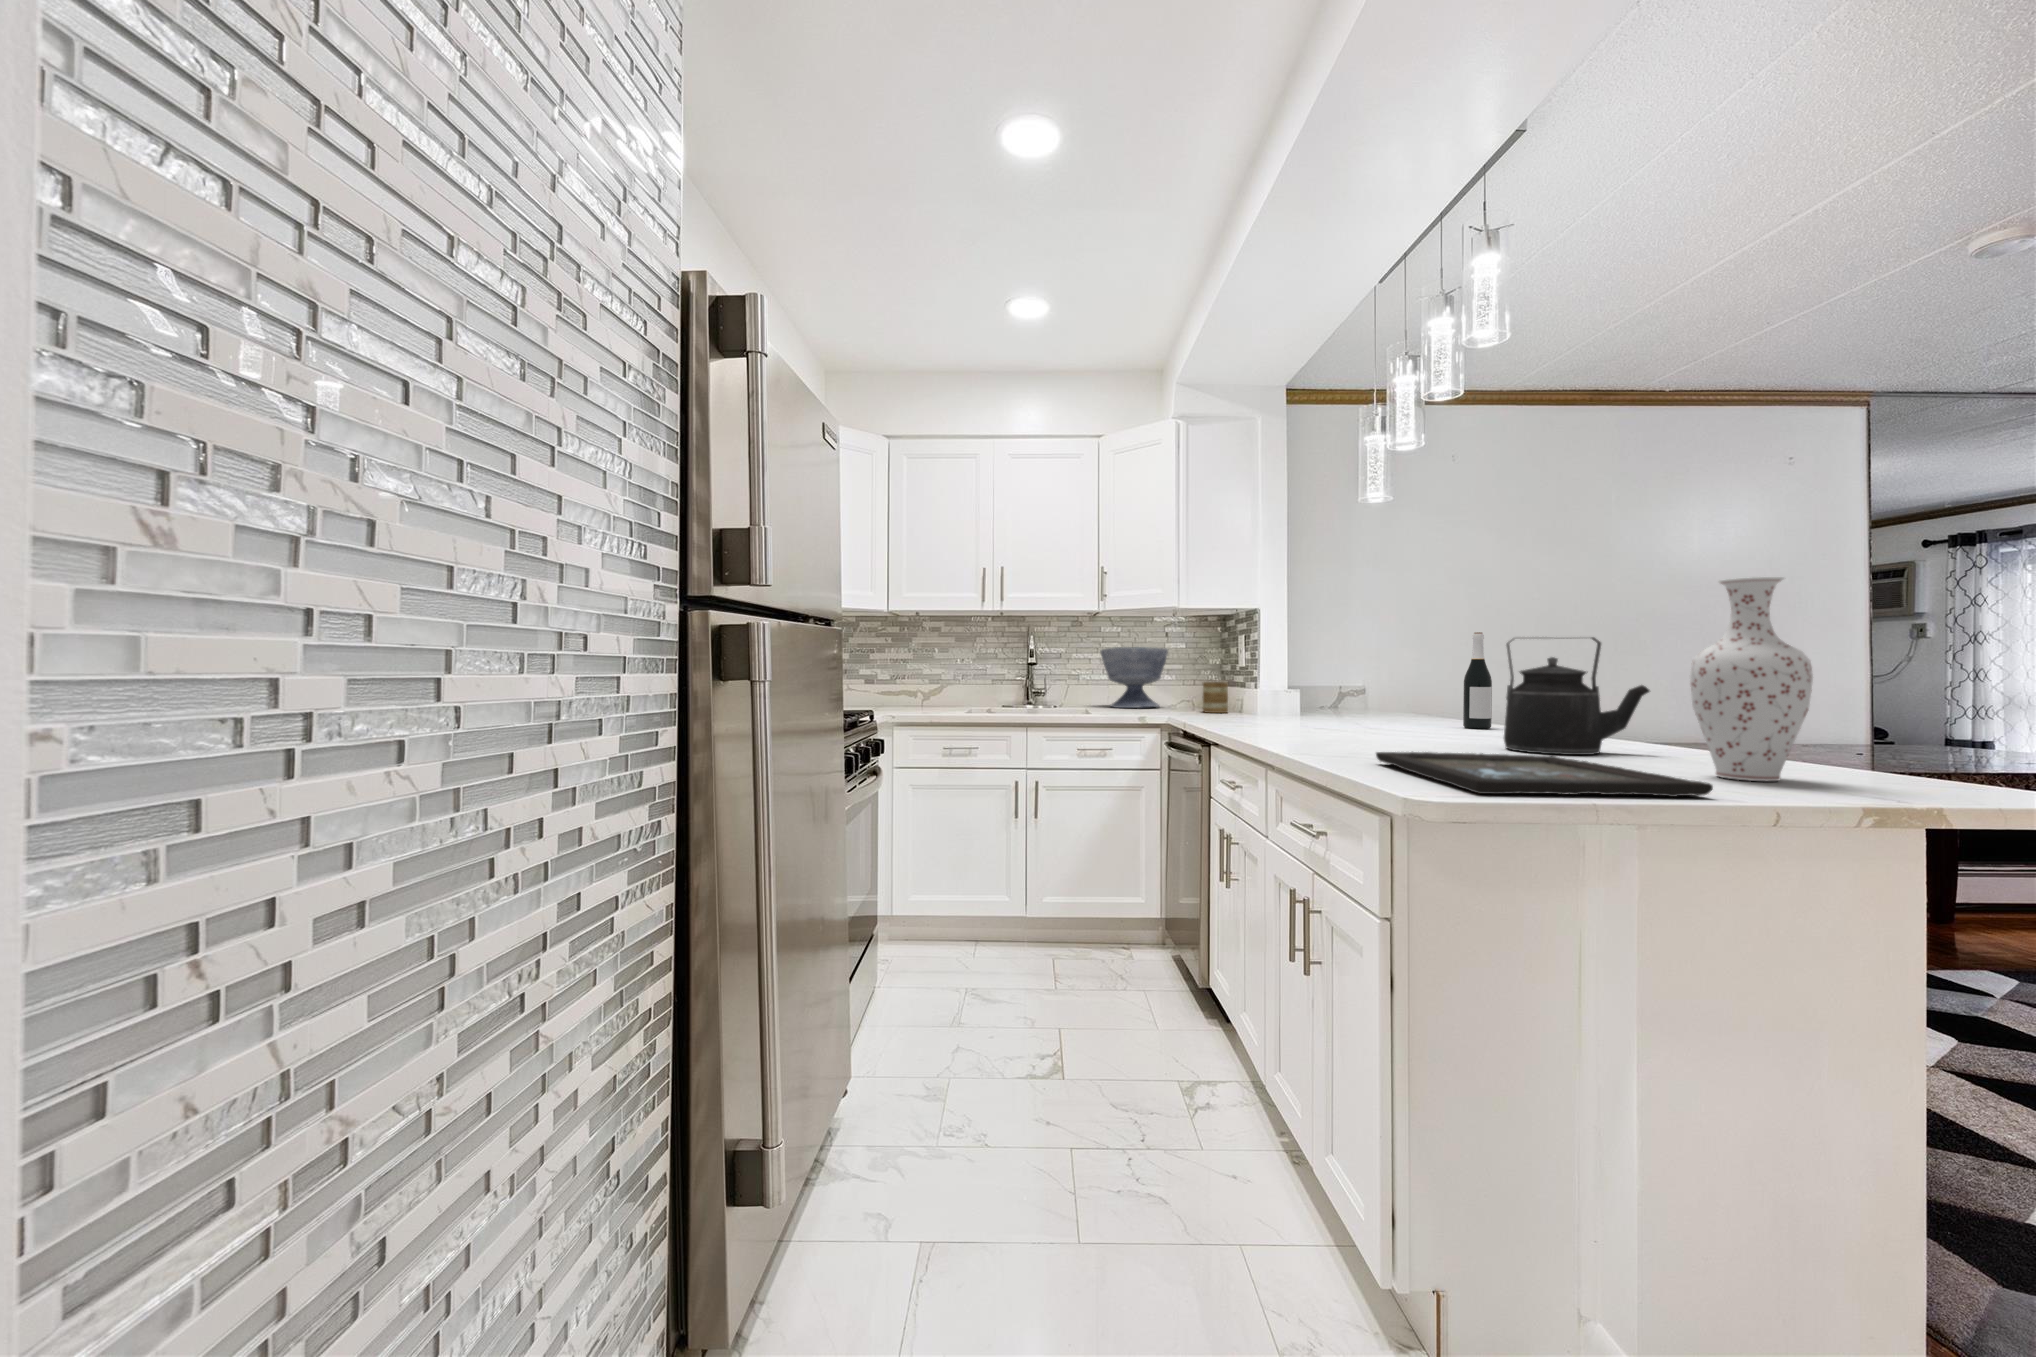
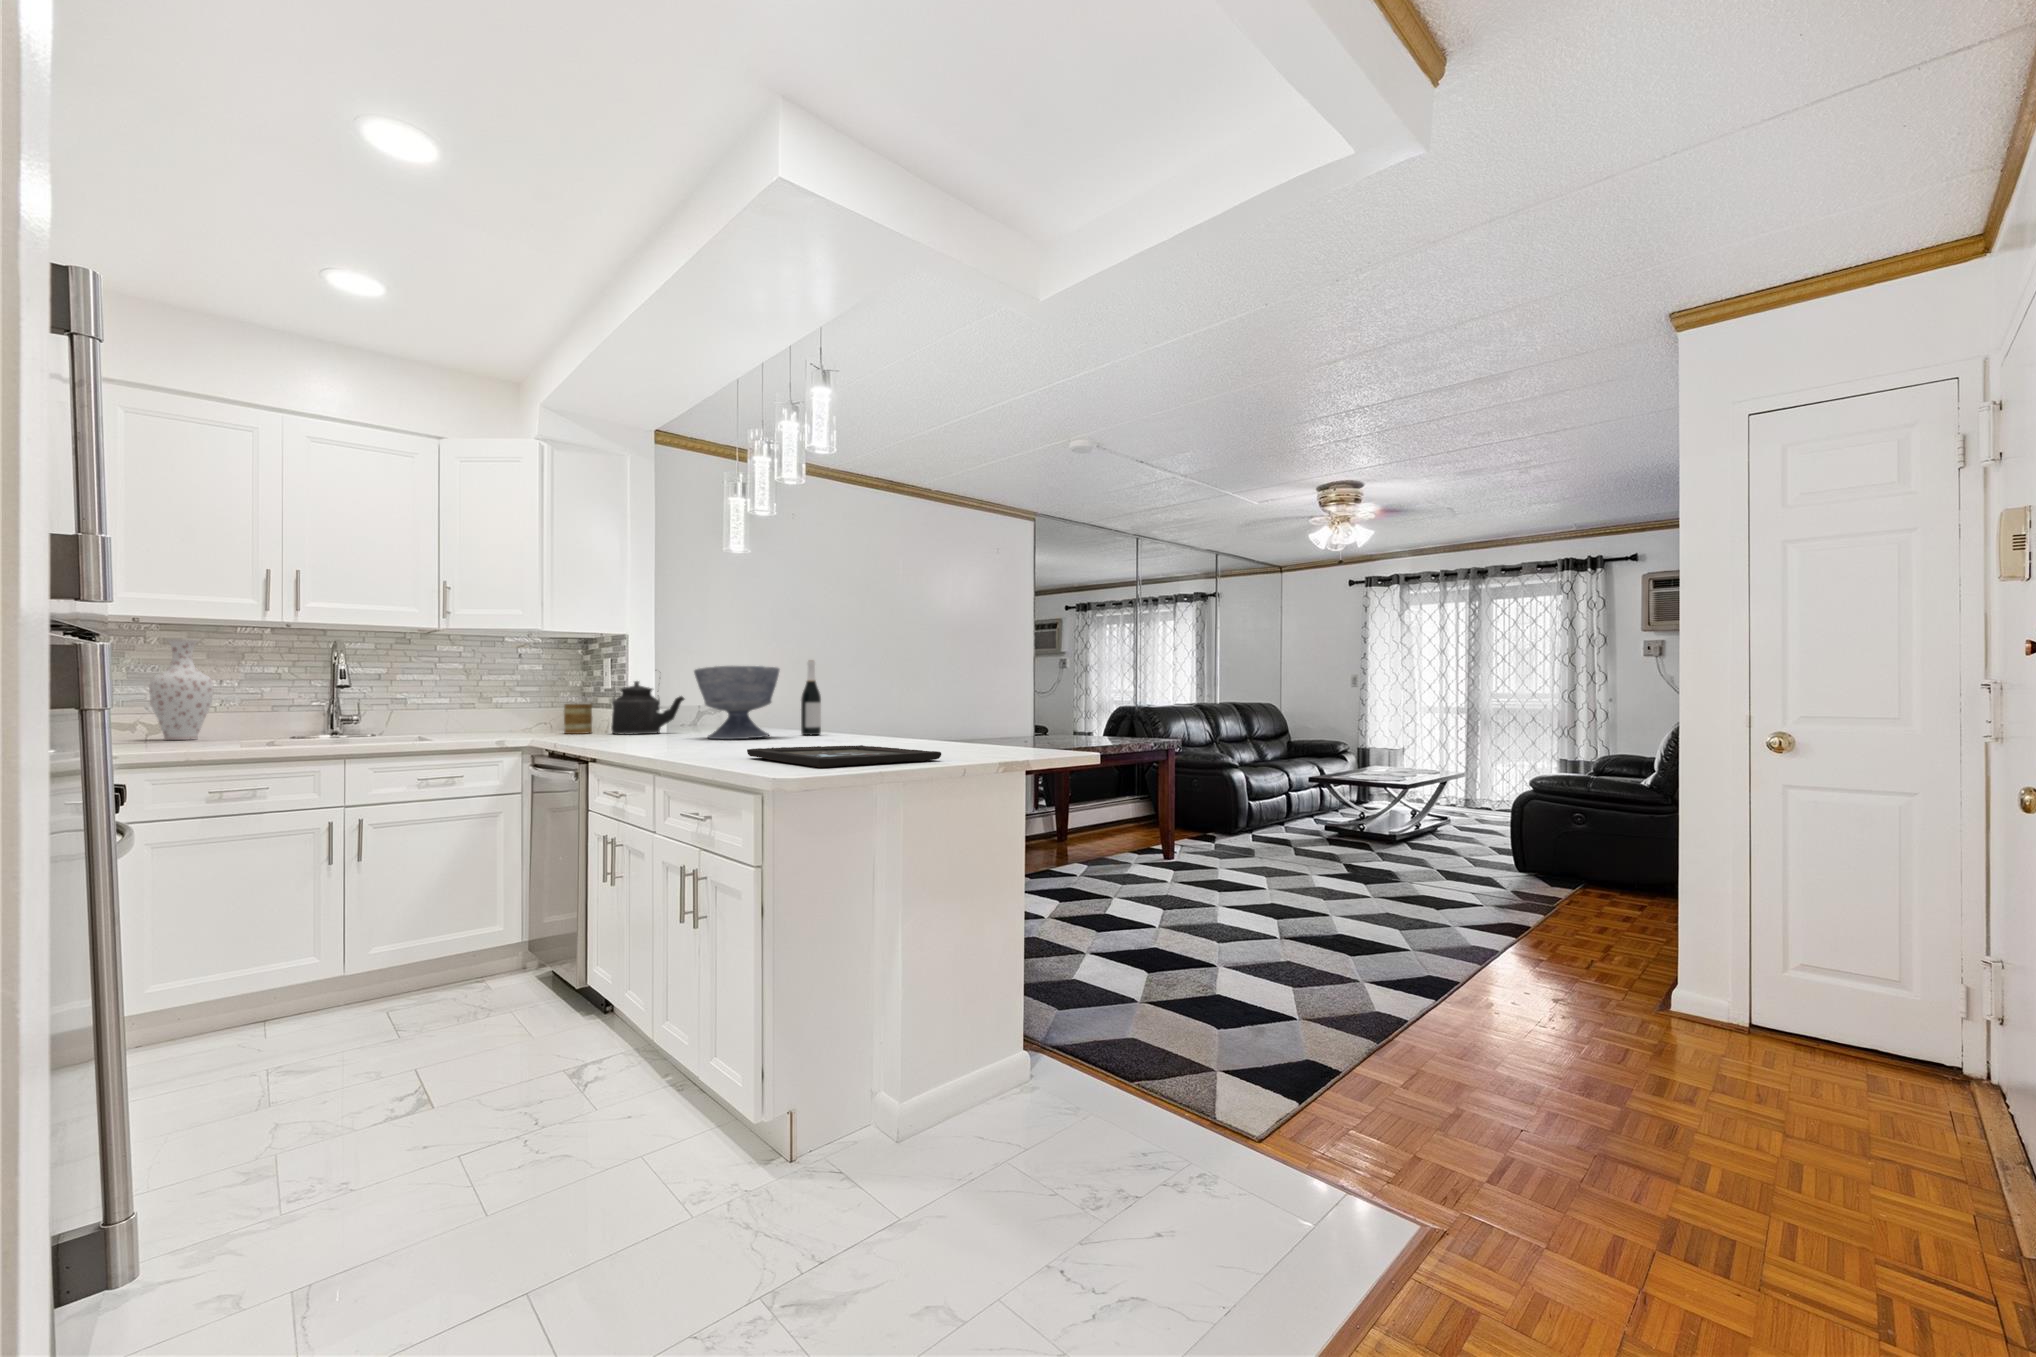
vase: present [1690,577,1813,781] -> present [149,639,213,740]
kettle: present [1504,637,1649,755] -> present [611,677,684,735]
bowl: present [1100,647,1168,708] -> present [694,666,779,739]

